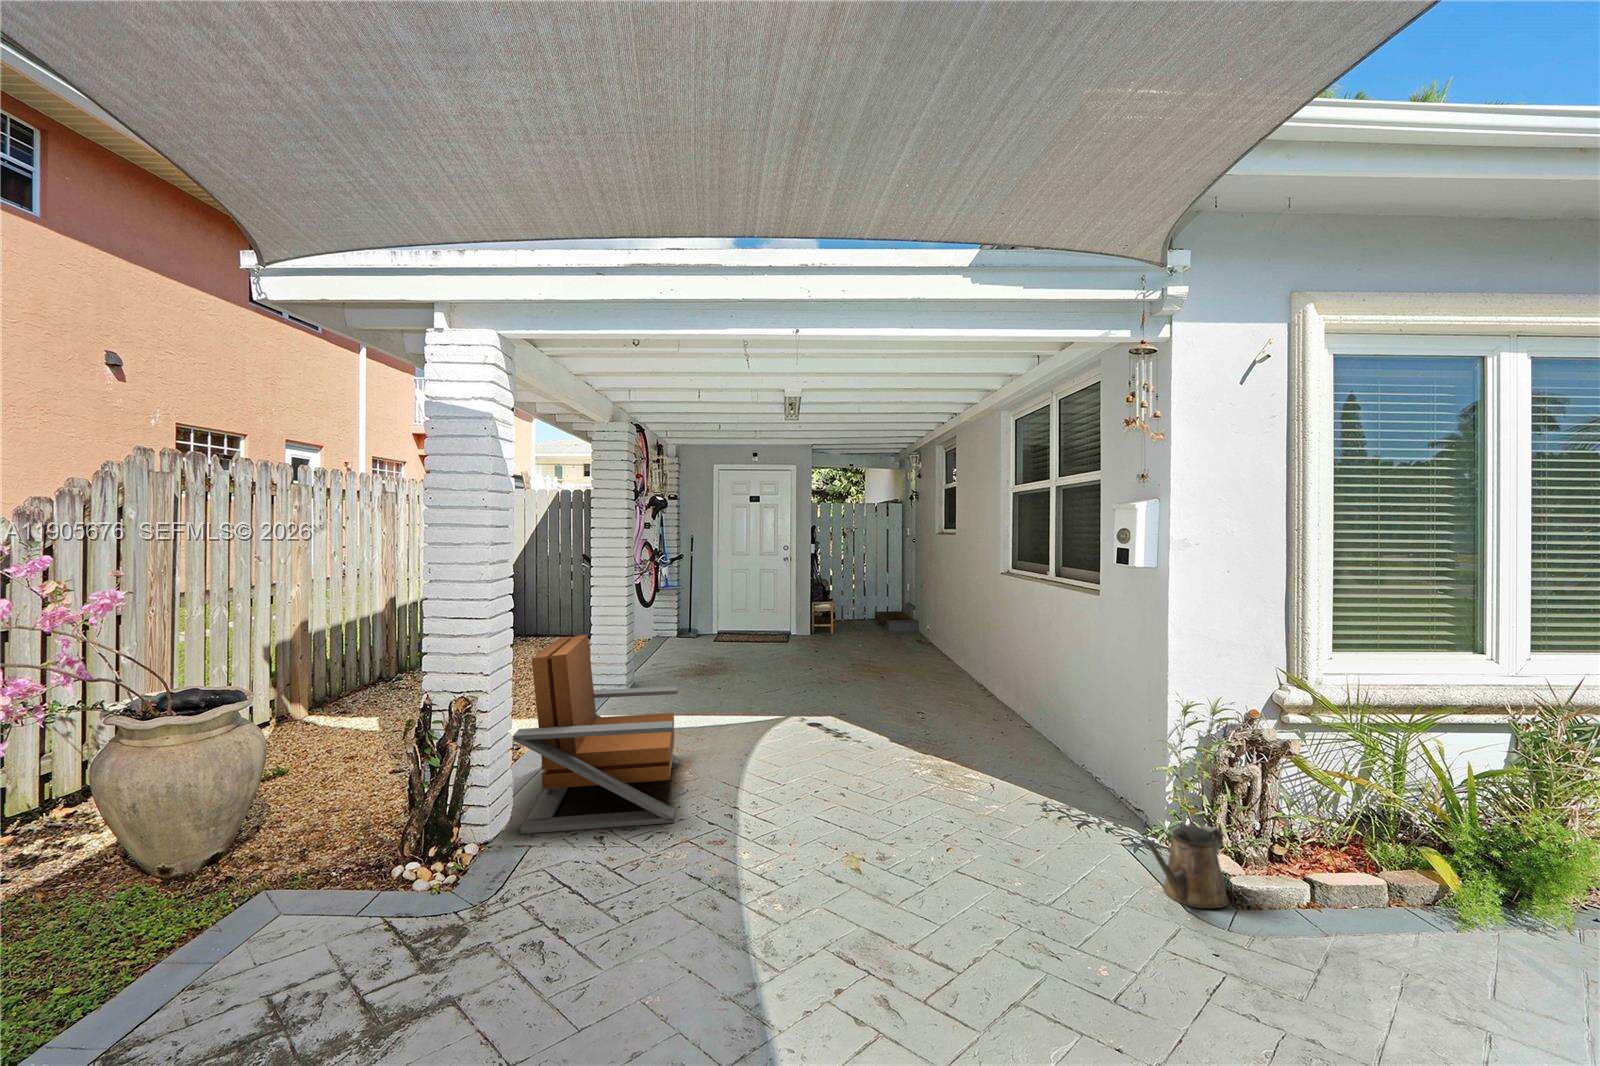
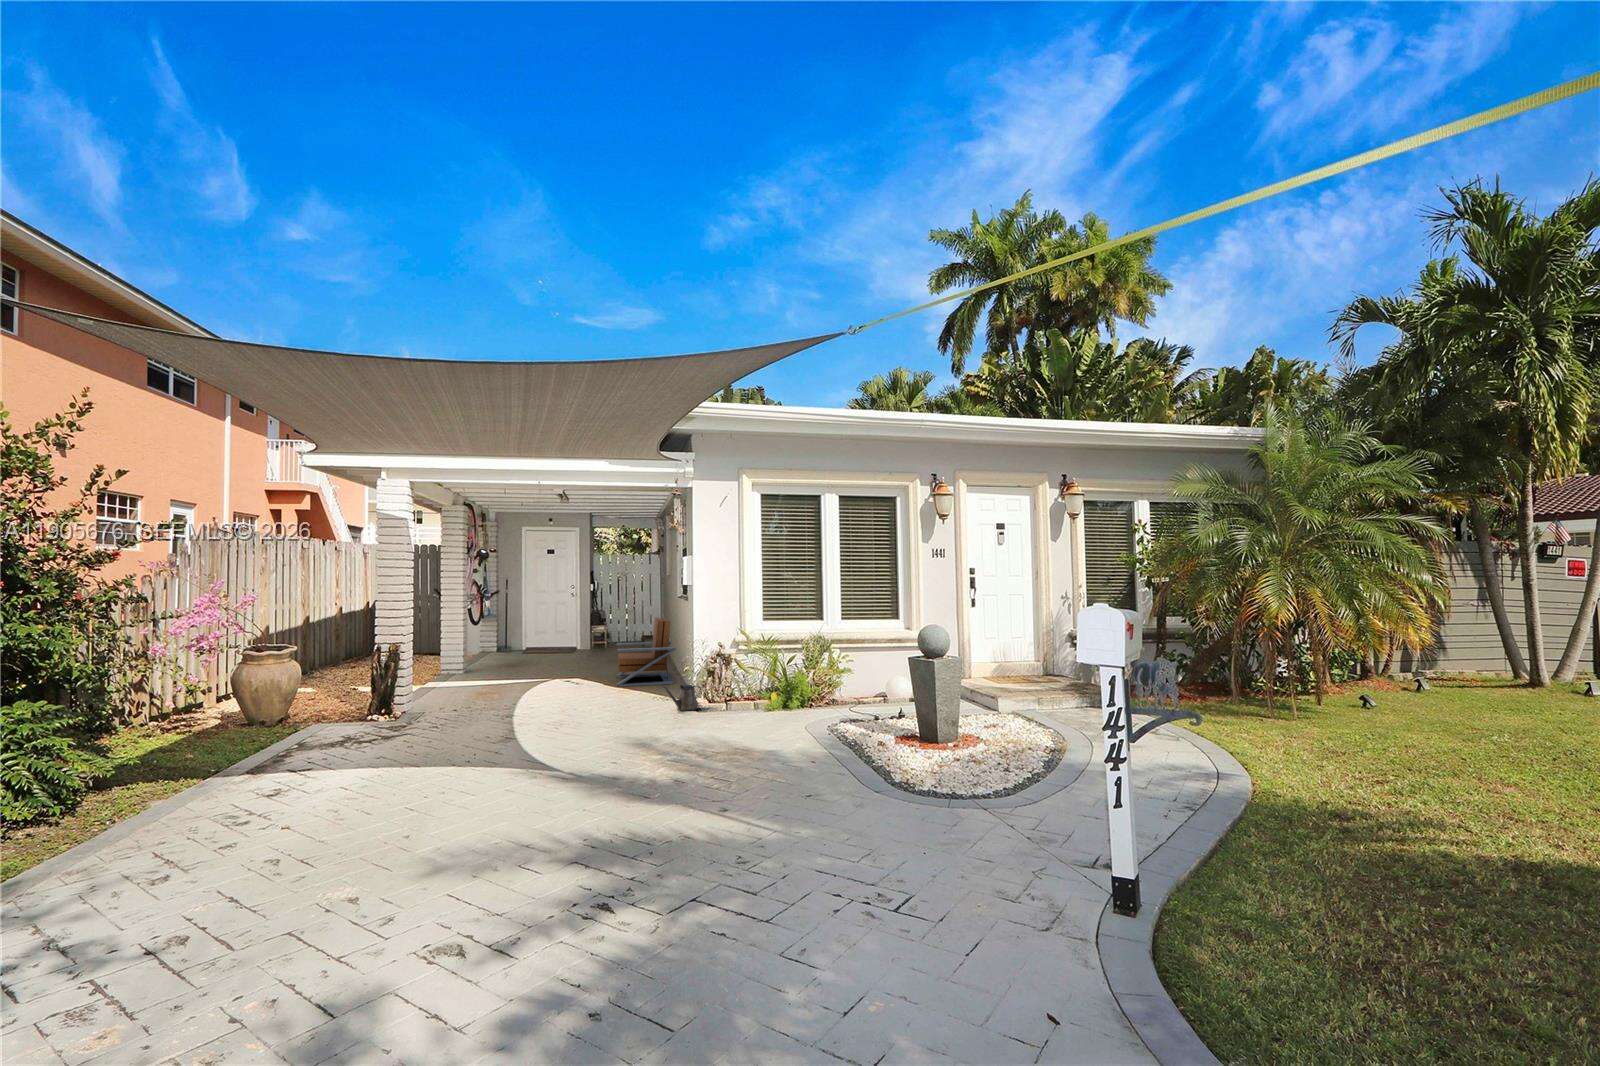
lounge chair: present [513,635,679,834] -> present [616,617,676,687]

